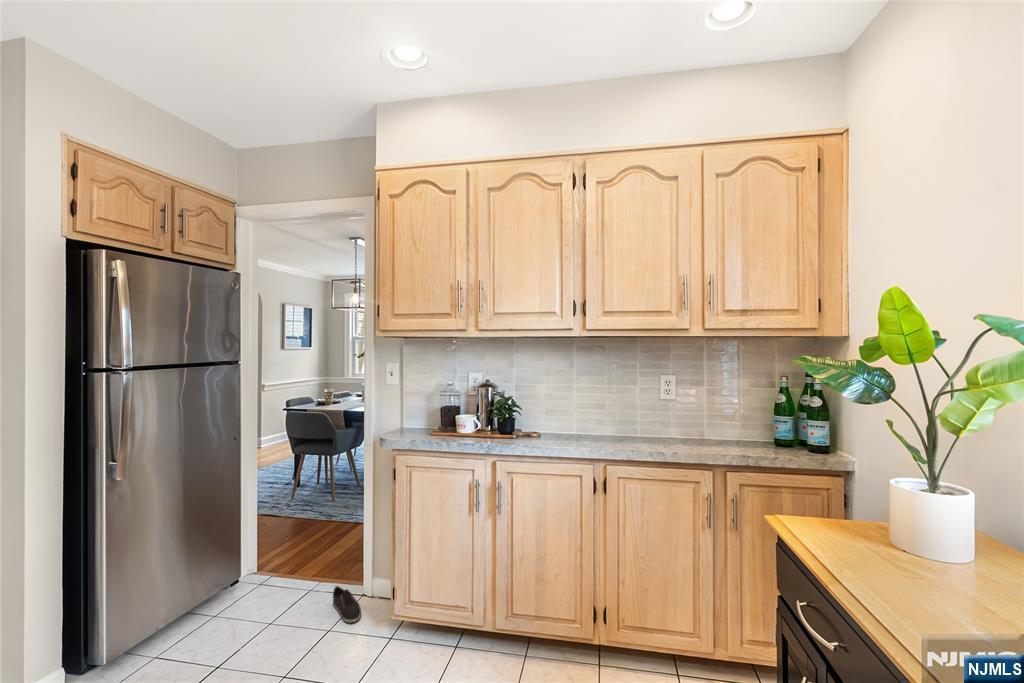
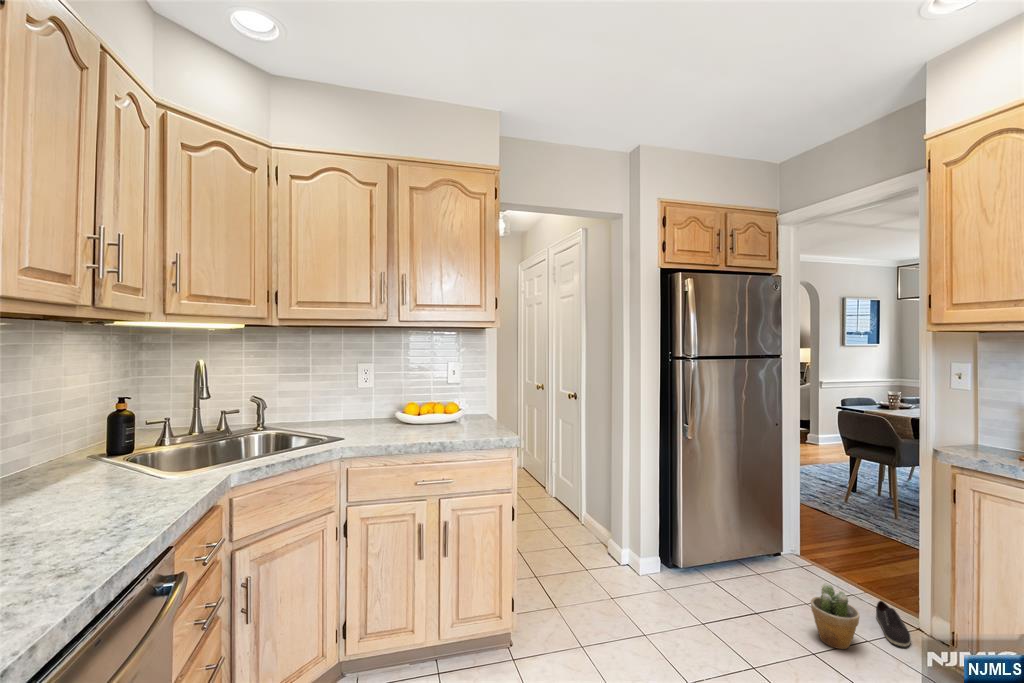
potted plant: none [280,595,325,659] -> present [811,583,860,649]

